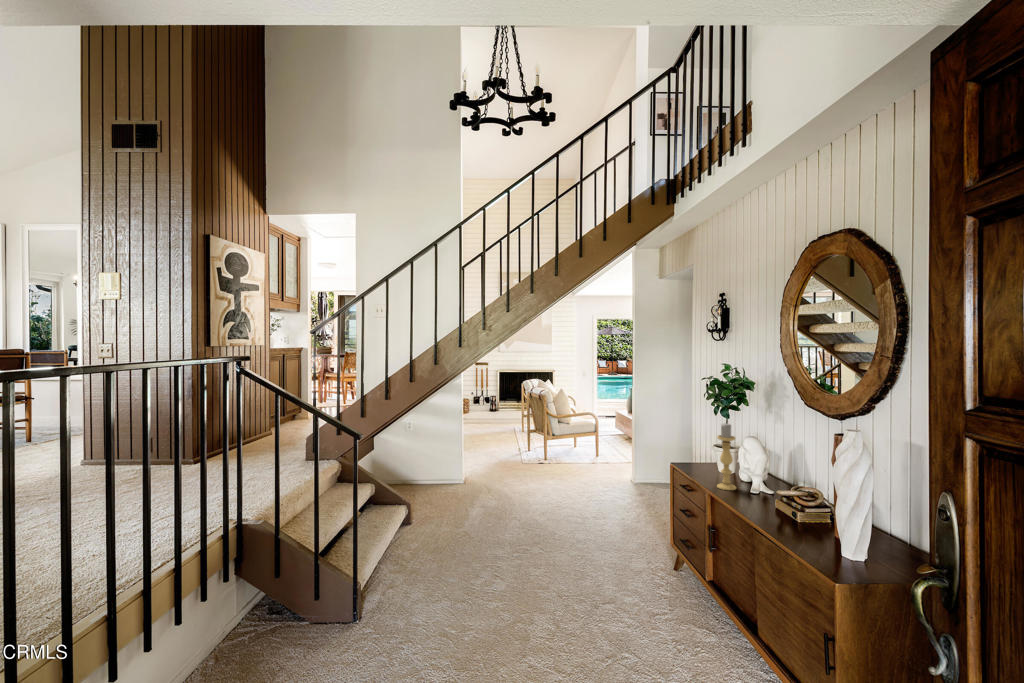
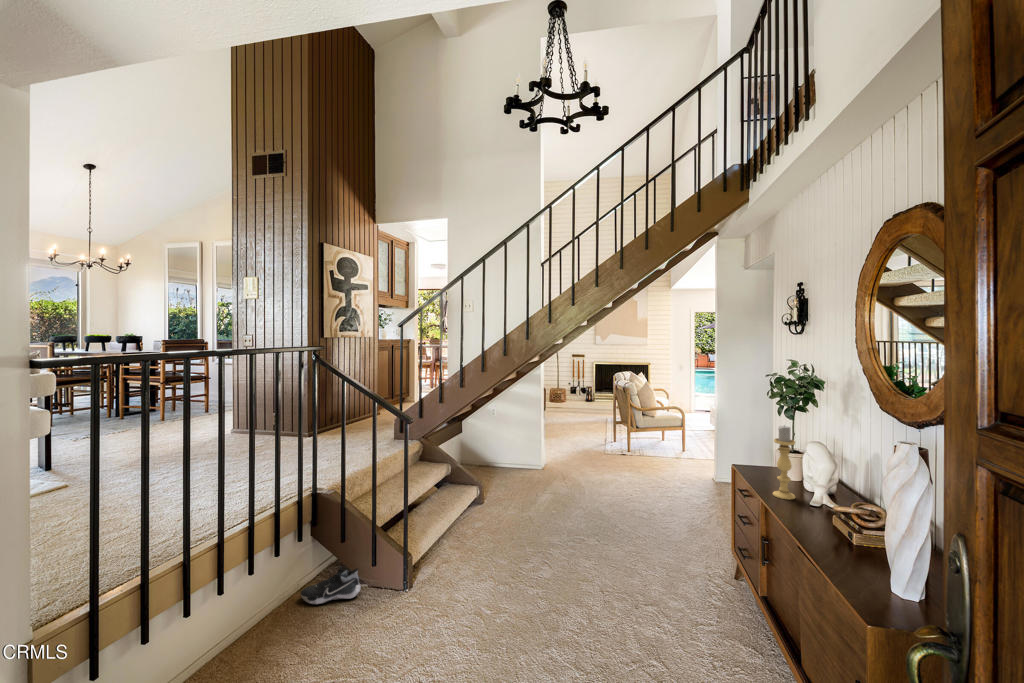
shoe: none [230,609,304,658] -> present [301,566,361,605]

